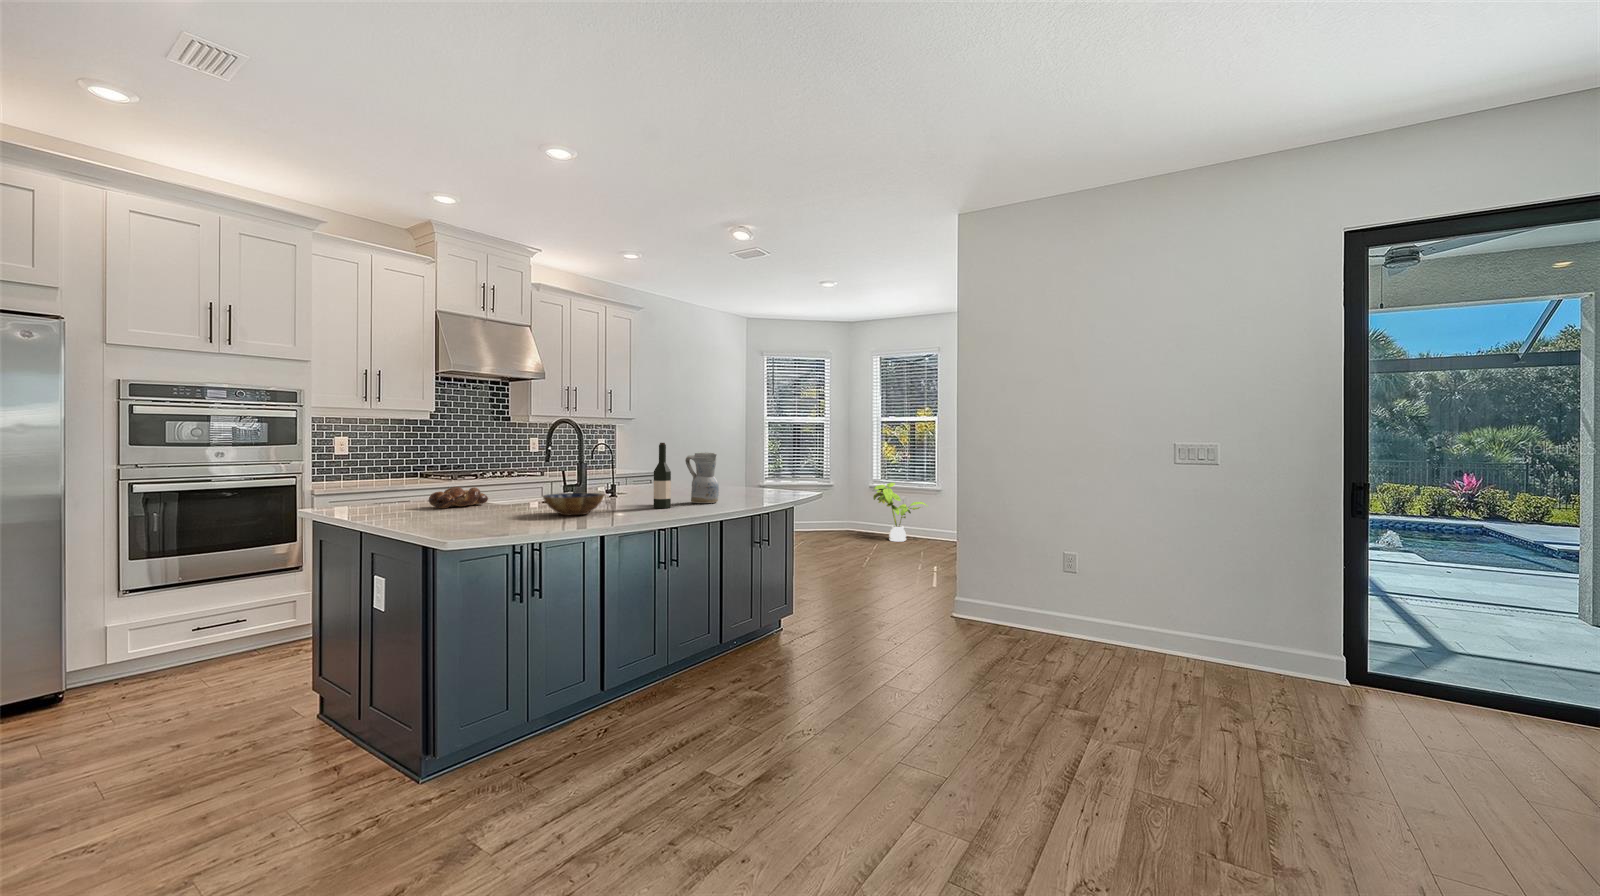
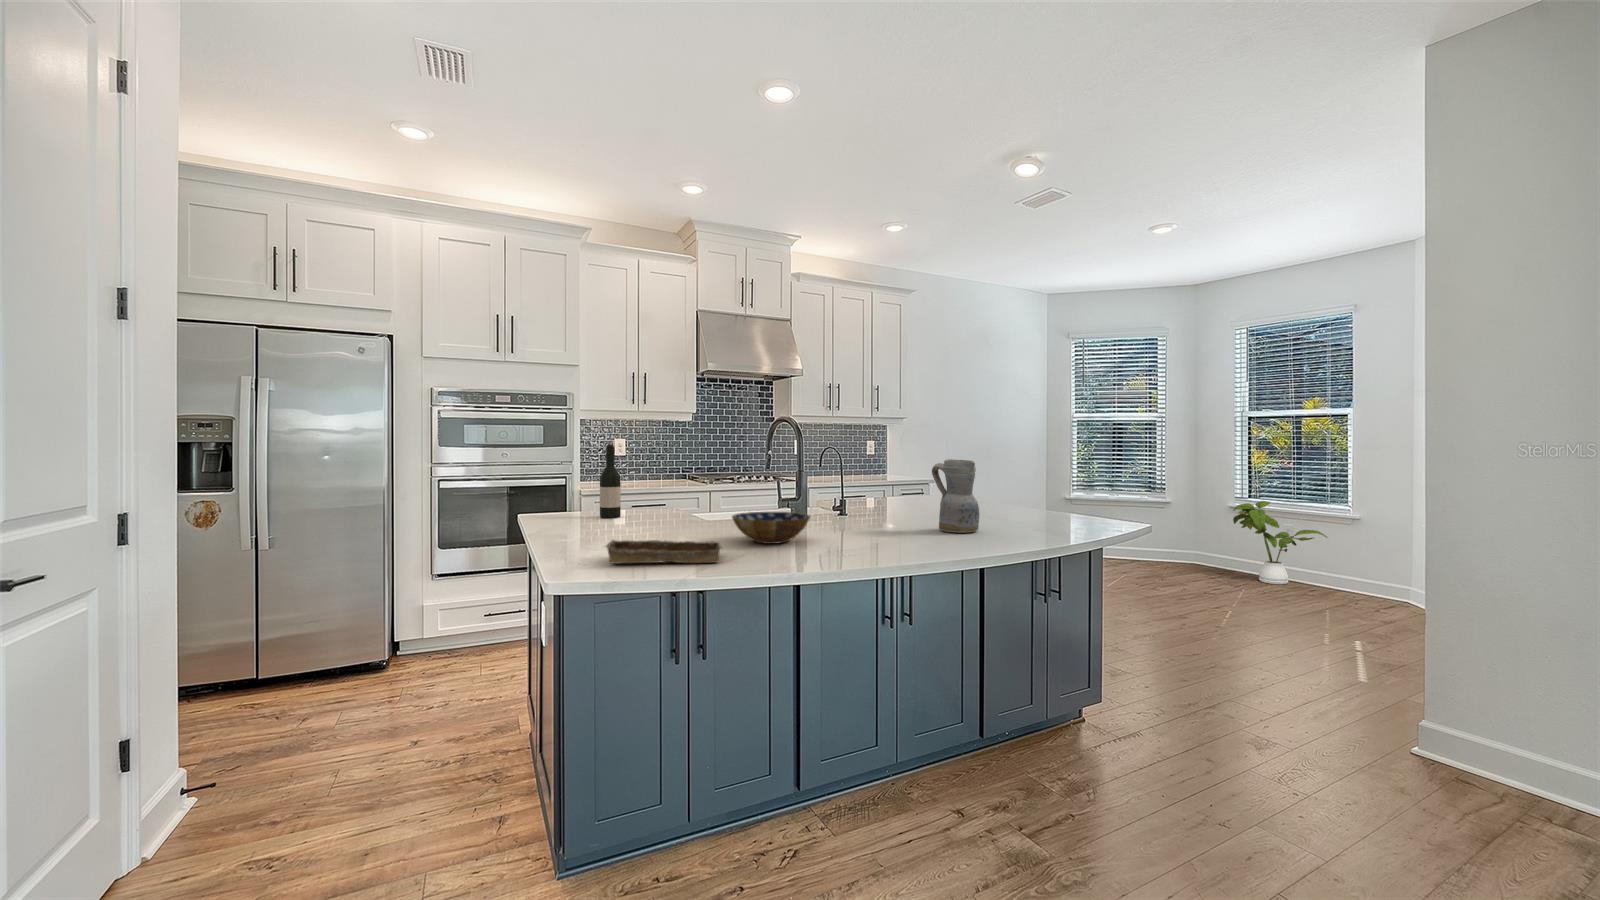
wine bottle: present [654,443,671,508] -> present [600,444,621,518]
bread loaf: present [428,487,488,508] -> none [633,497,699,522]
tray: none [457,513,556,531] -> present [606,540,722,564]

